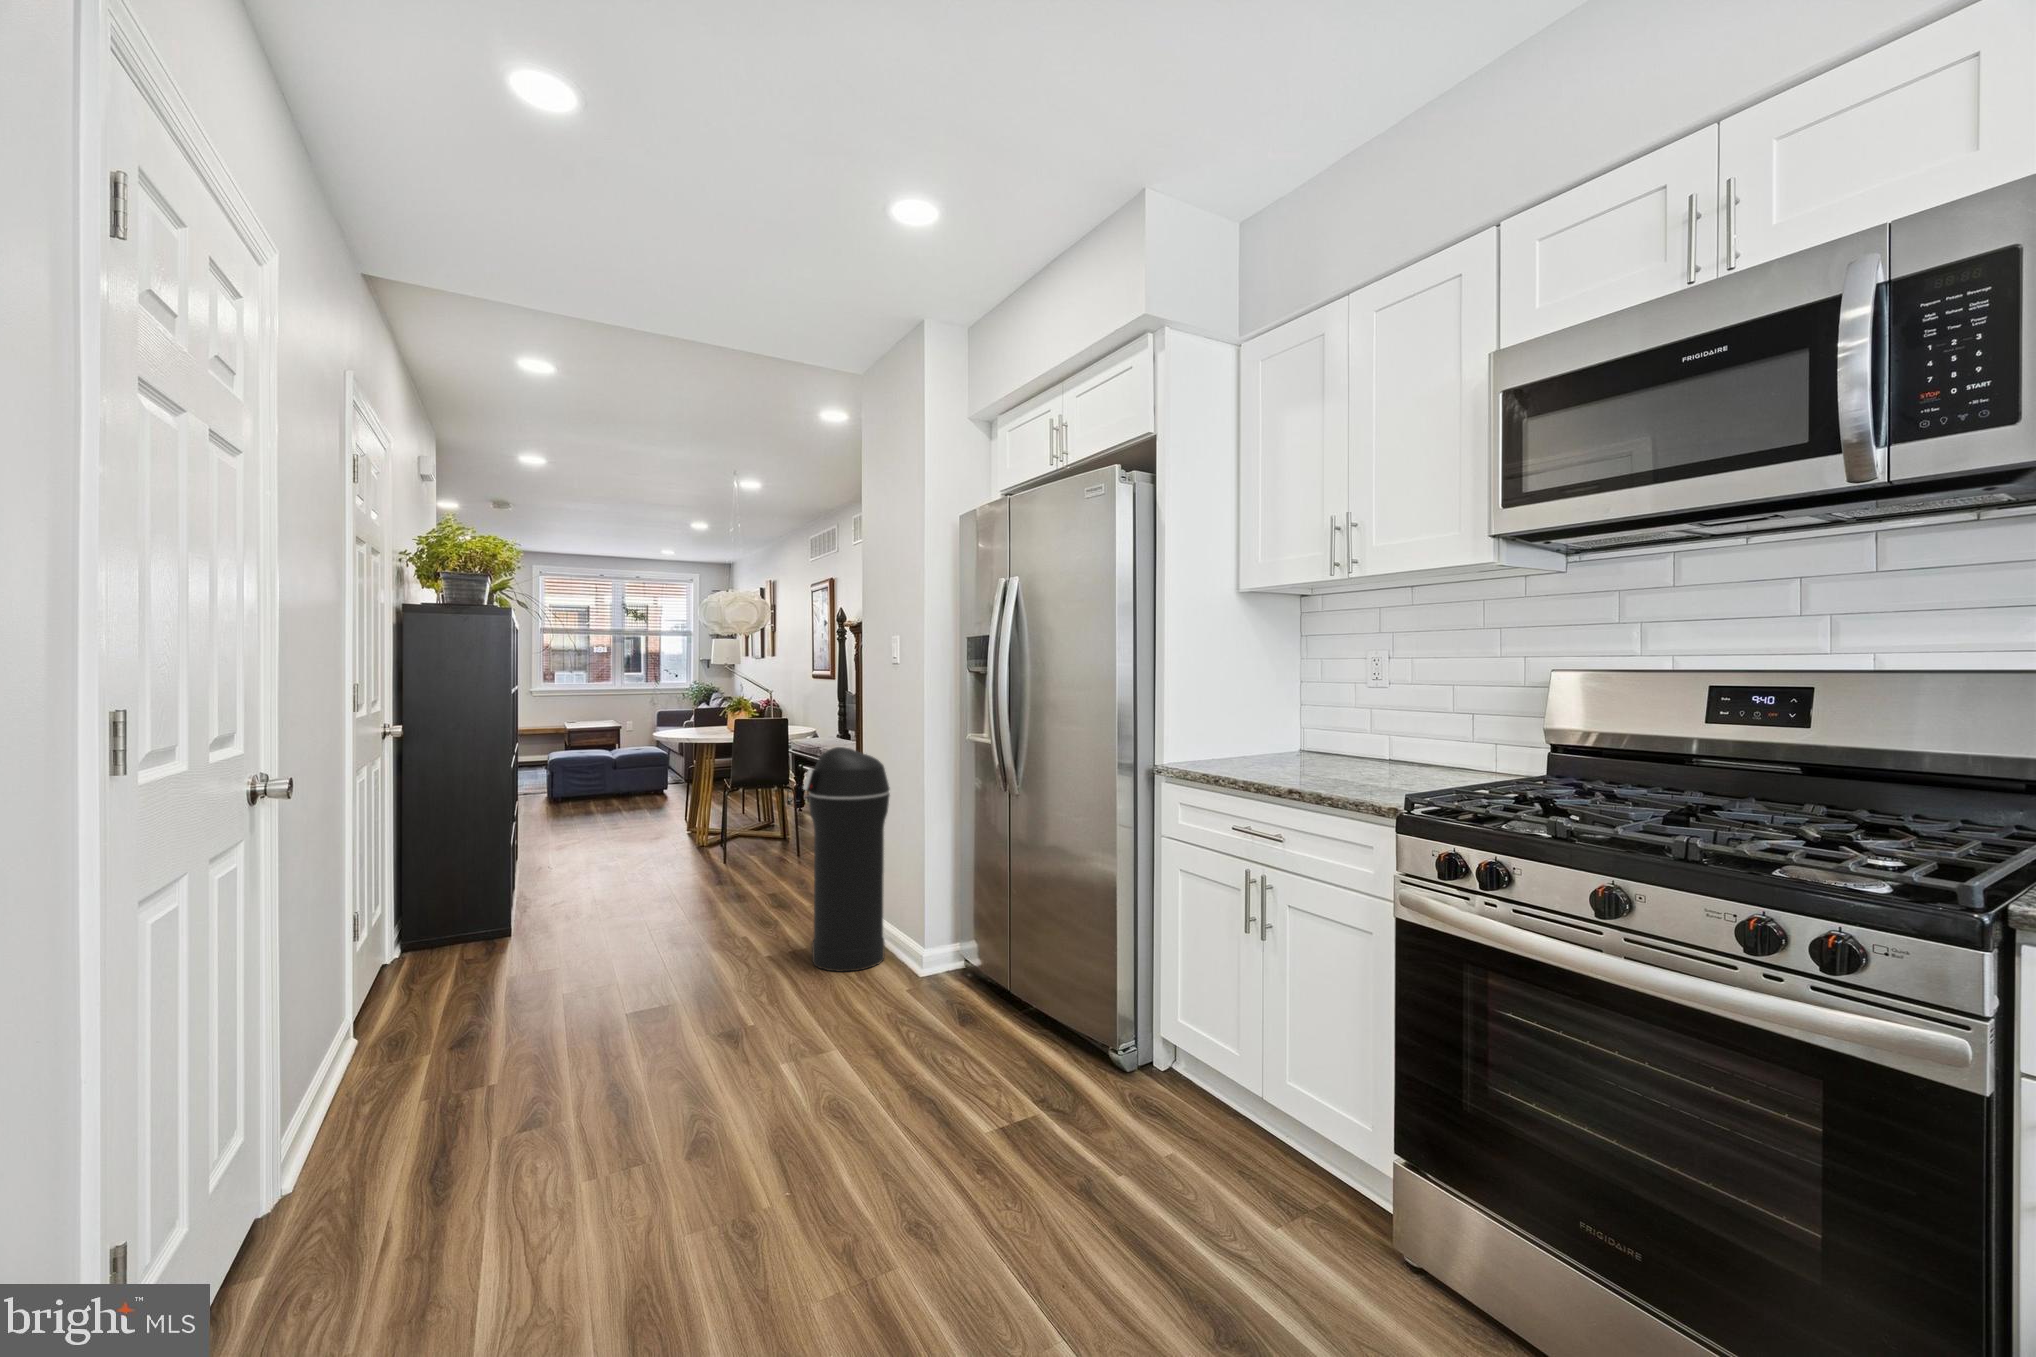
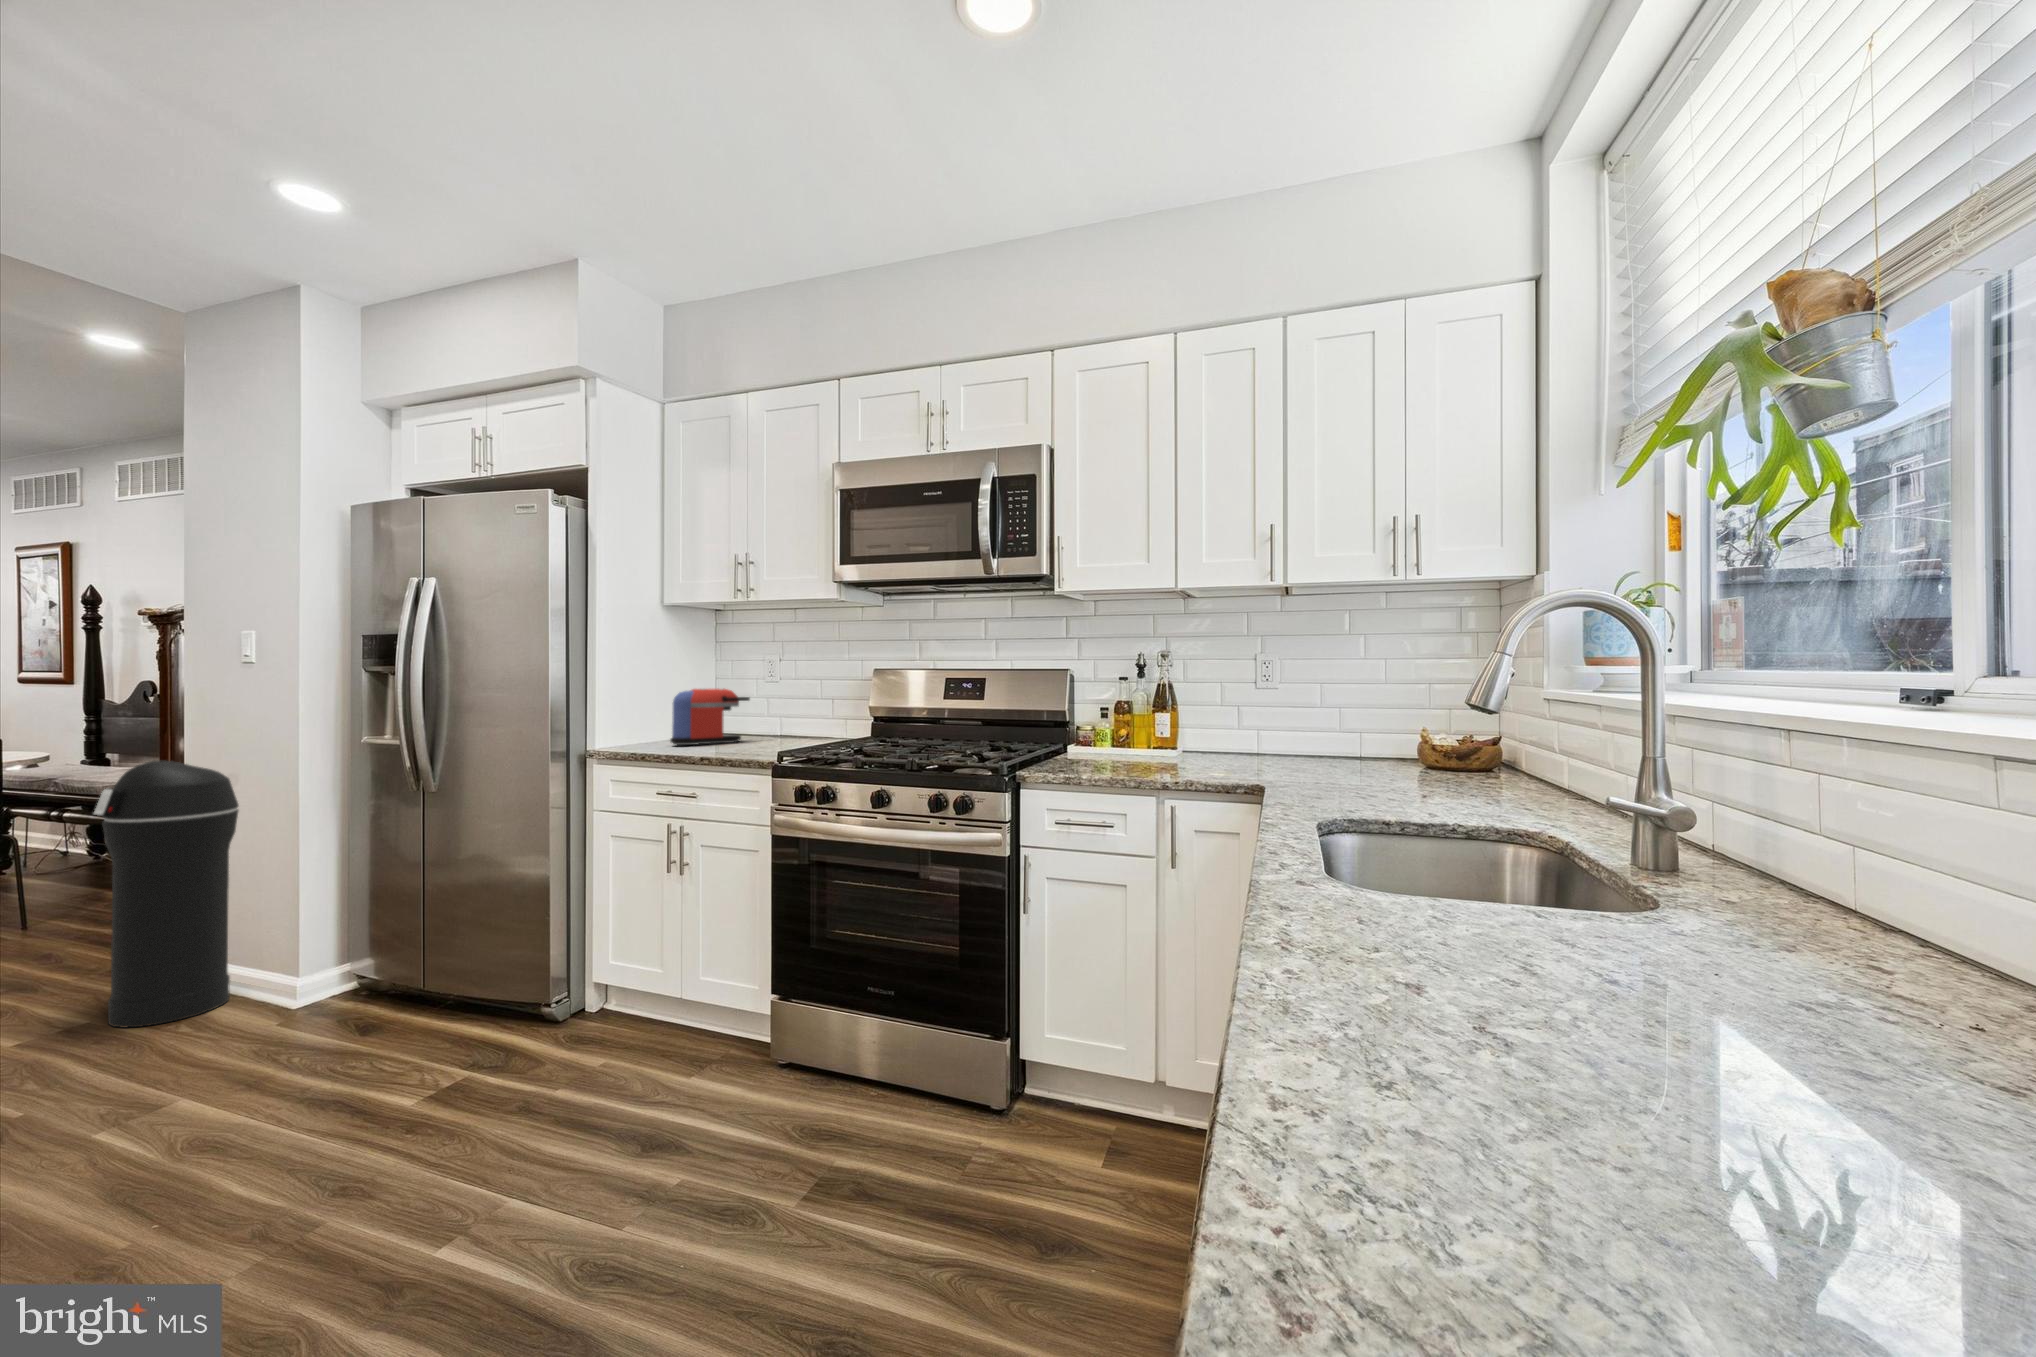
coffee maker: none [1251,694,1352,766] -> present [670,689,750,745]

